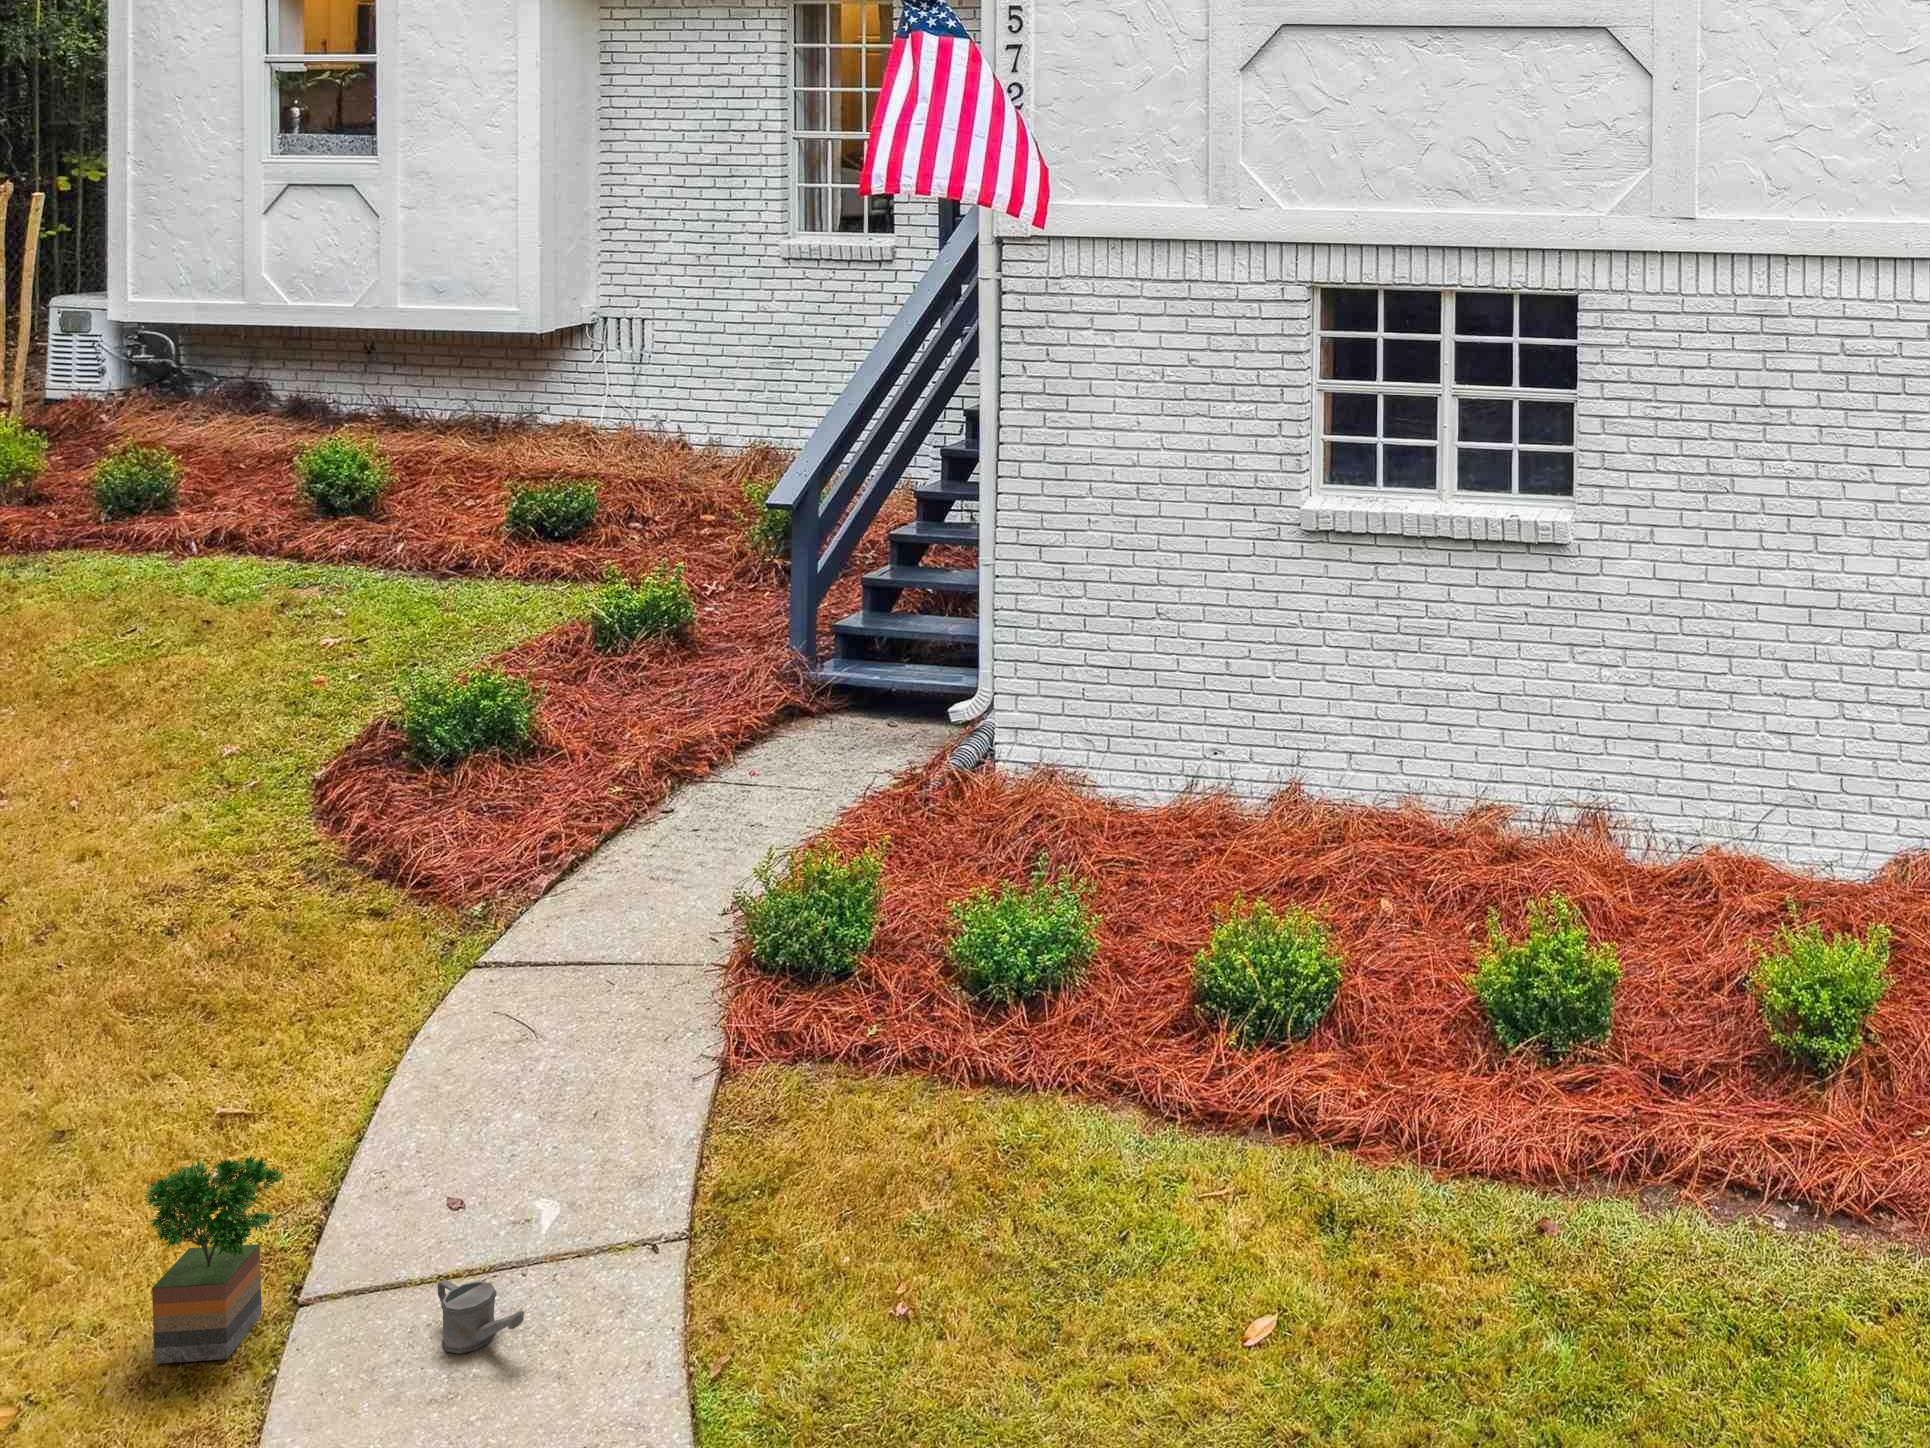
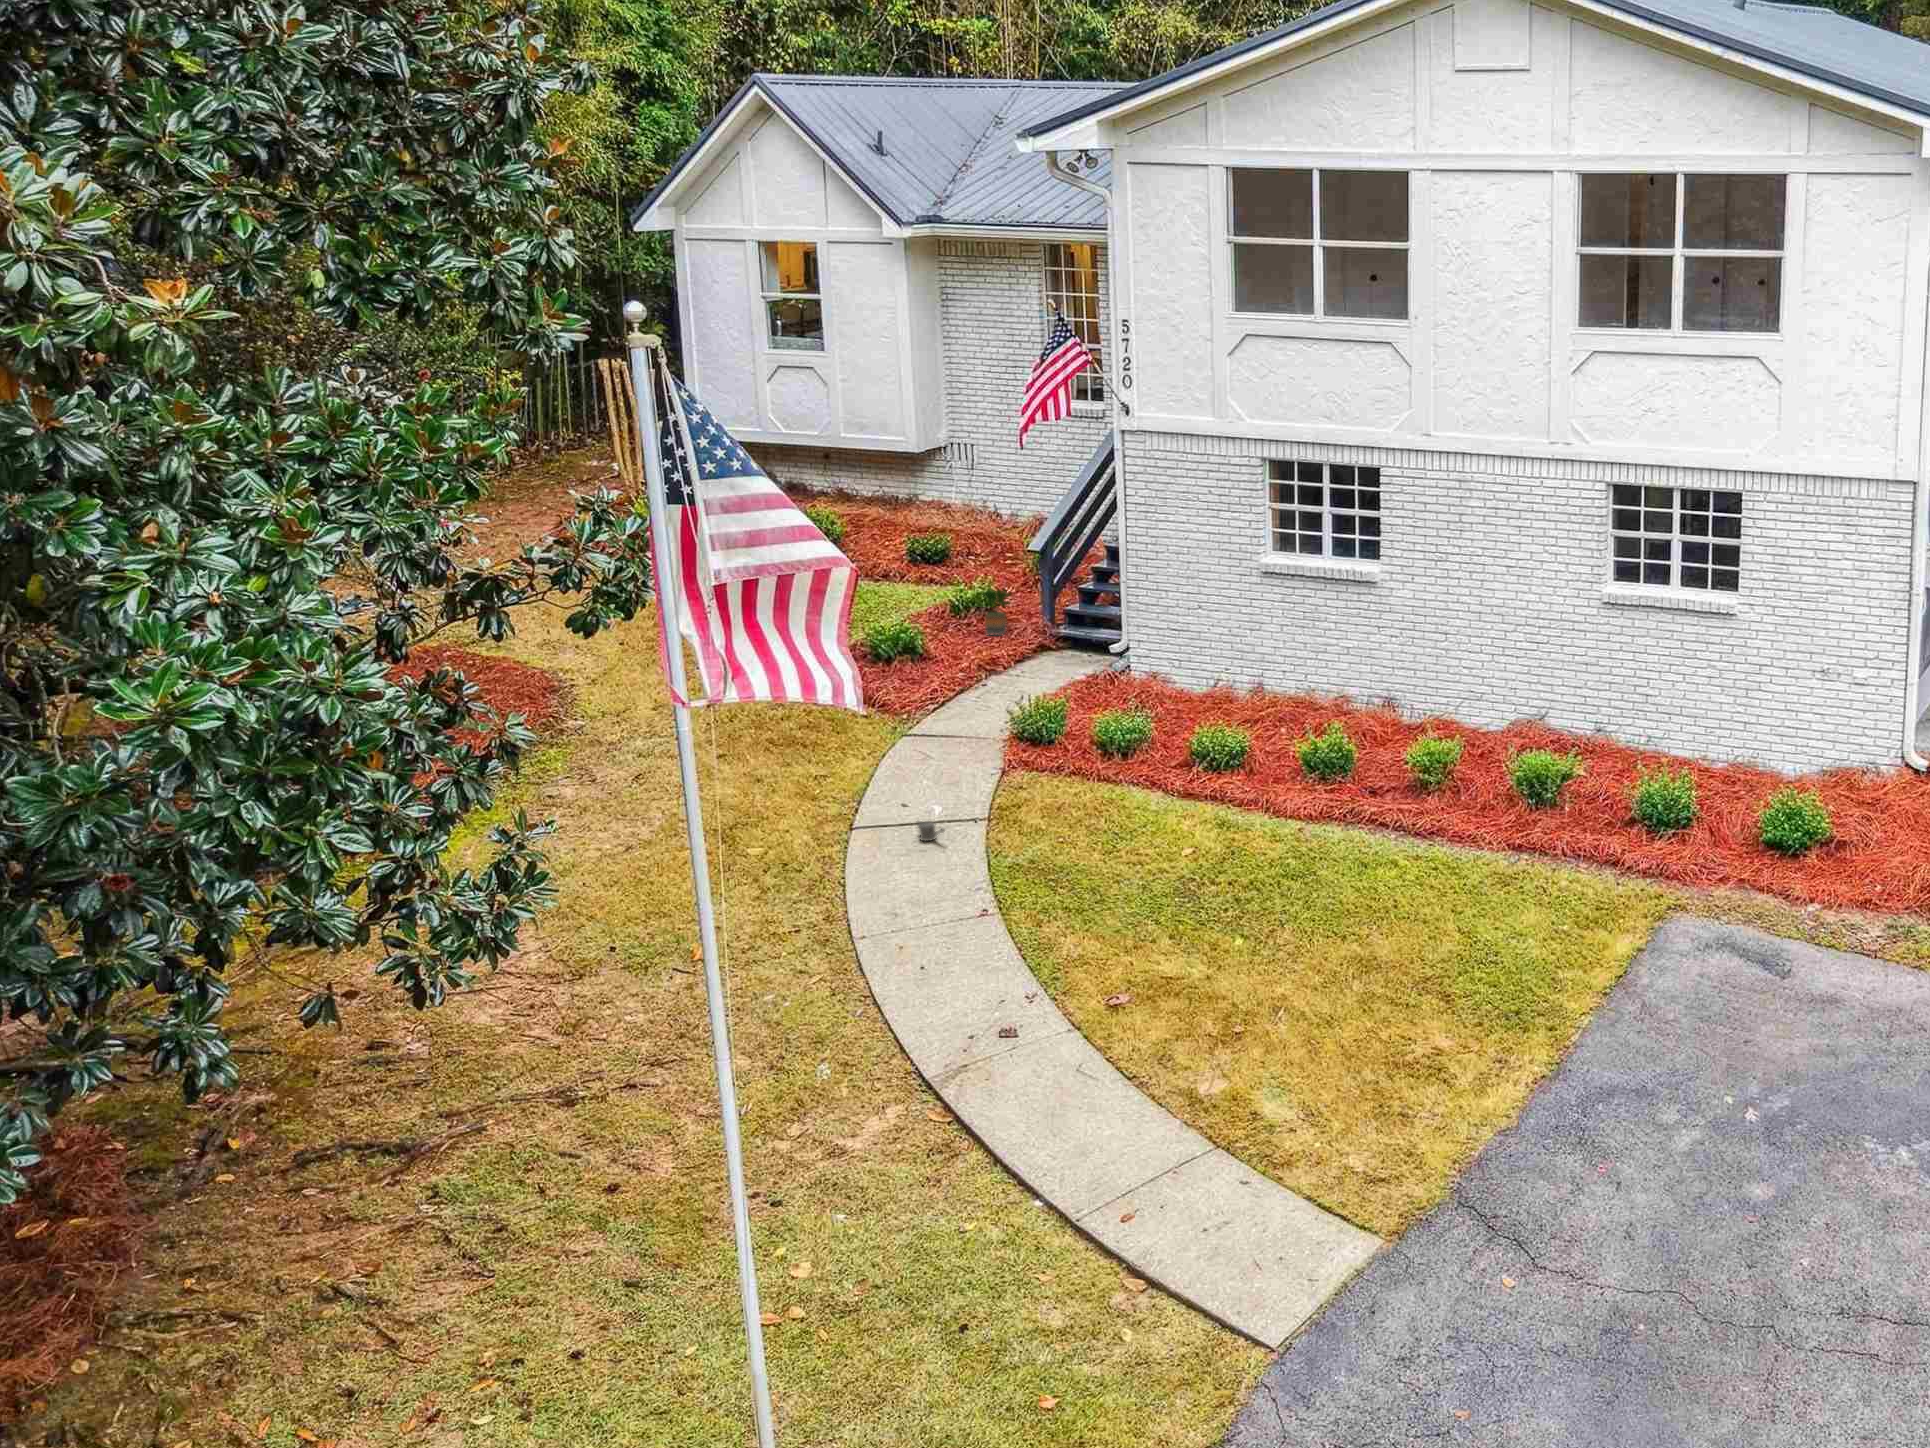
potted tree: present [145,1156,284,1364] -> present [982,590,1010,636]

